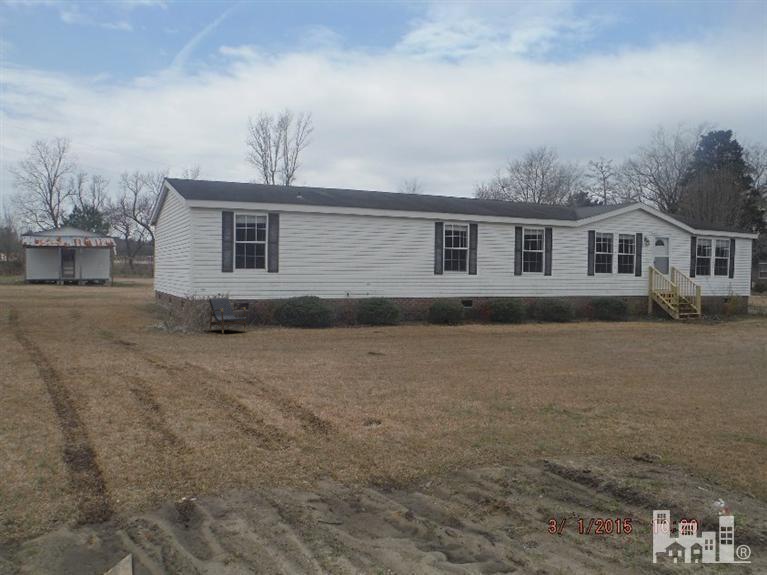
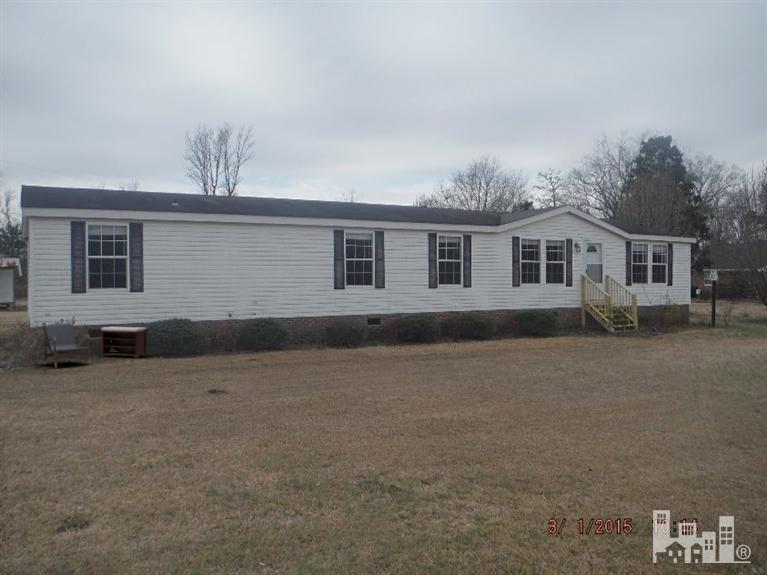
bench: none [246,302,286,329] -> present [100,327,149,358]

